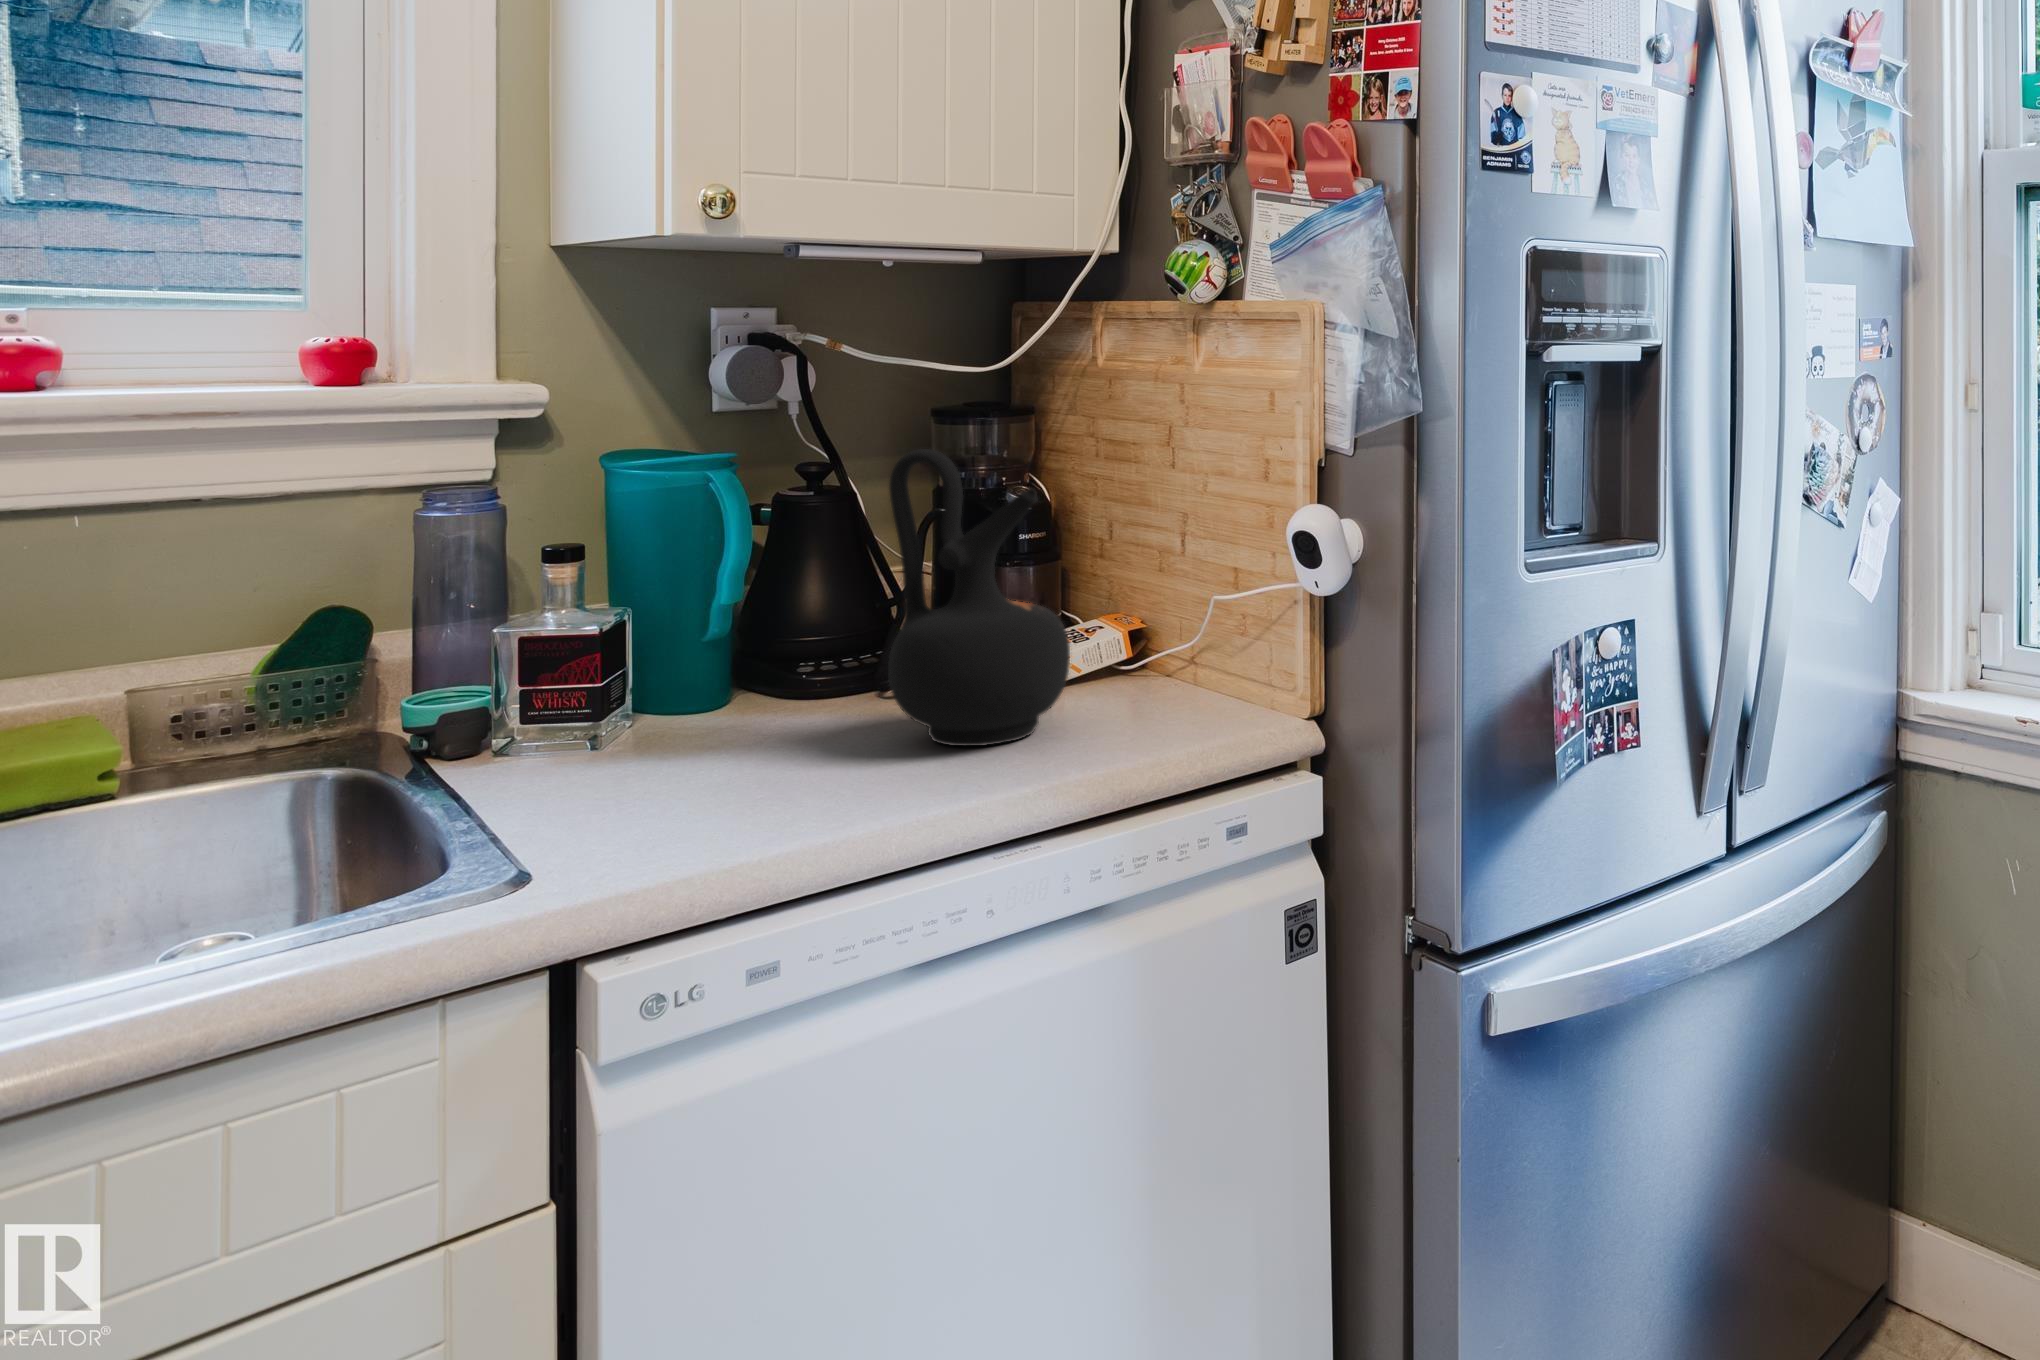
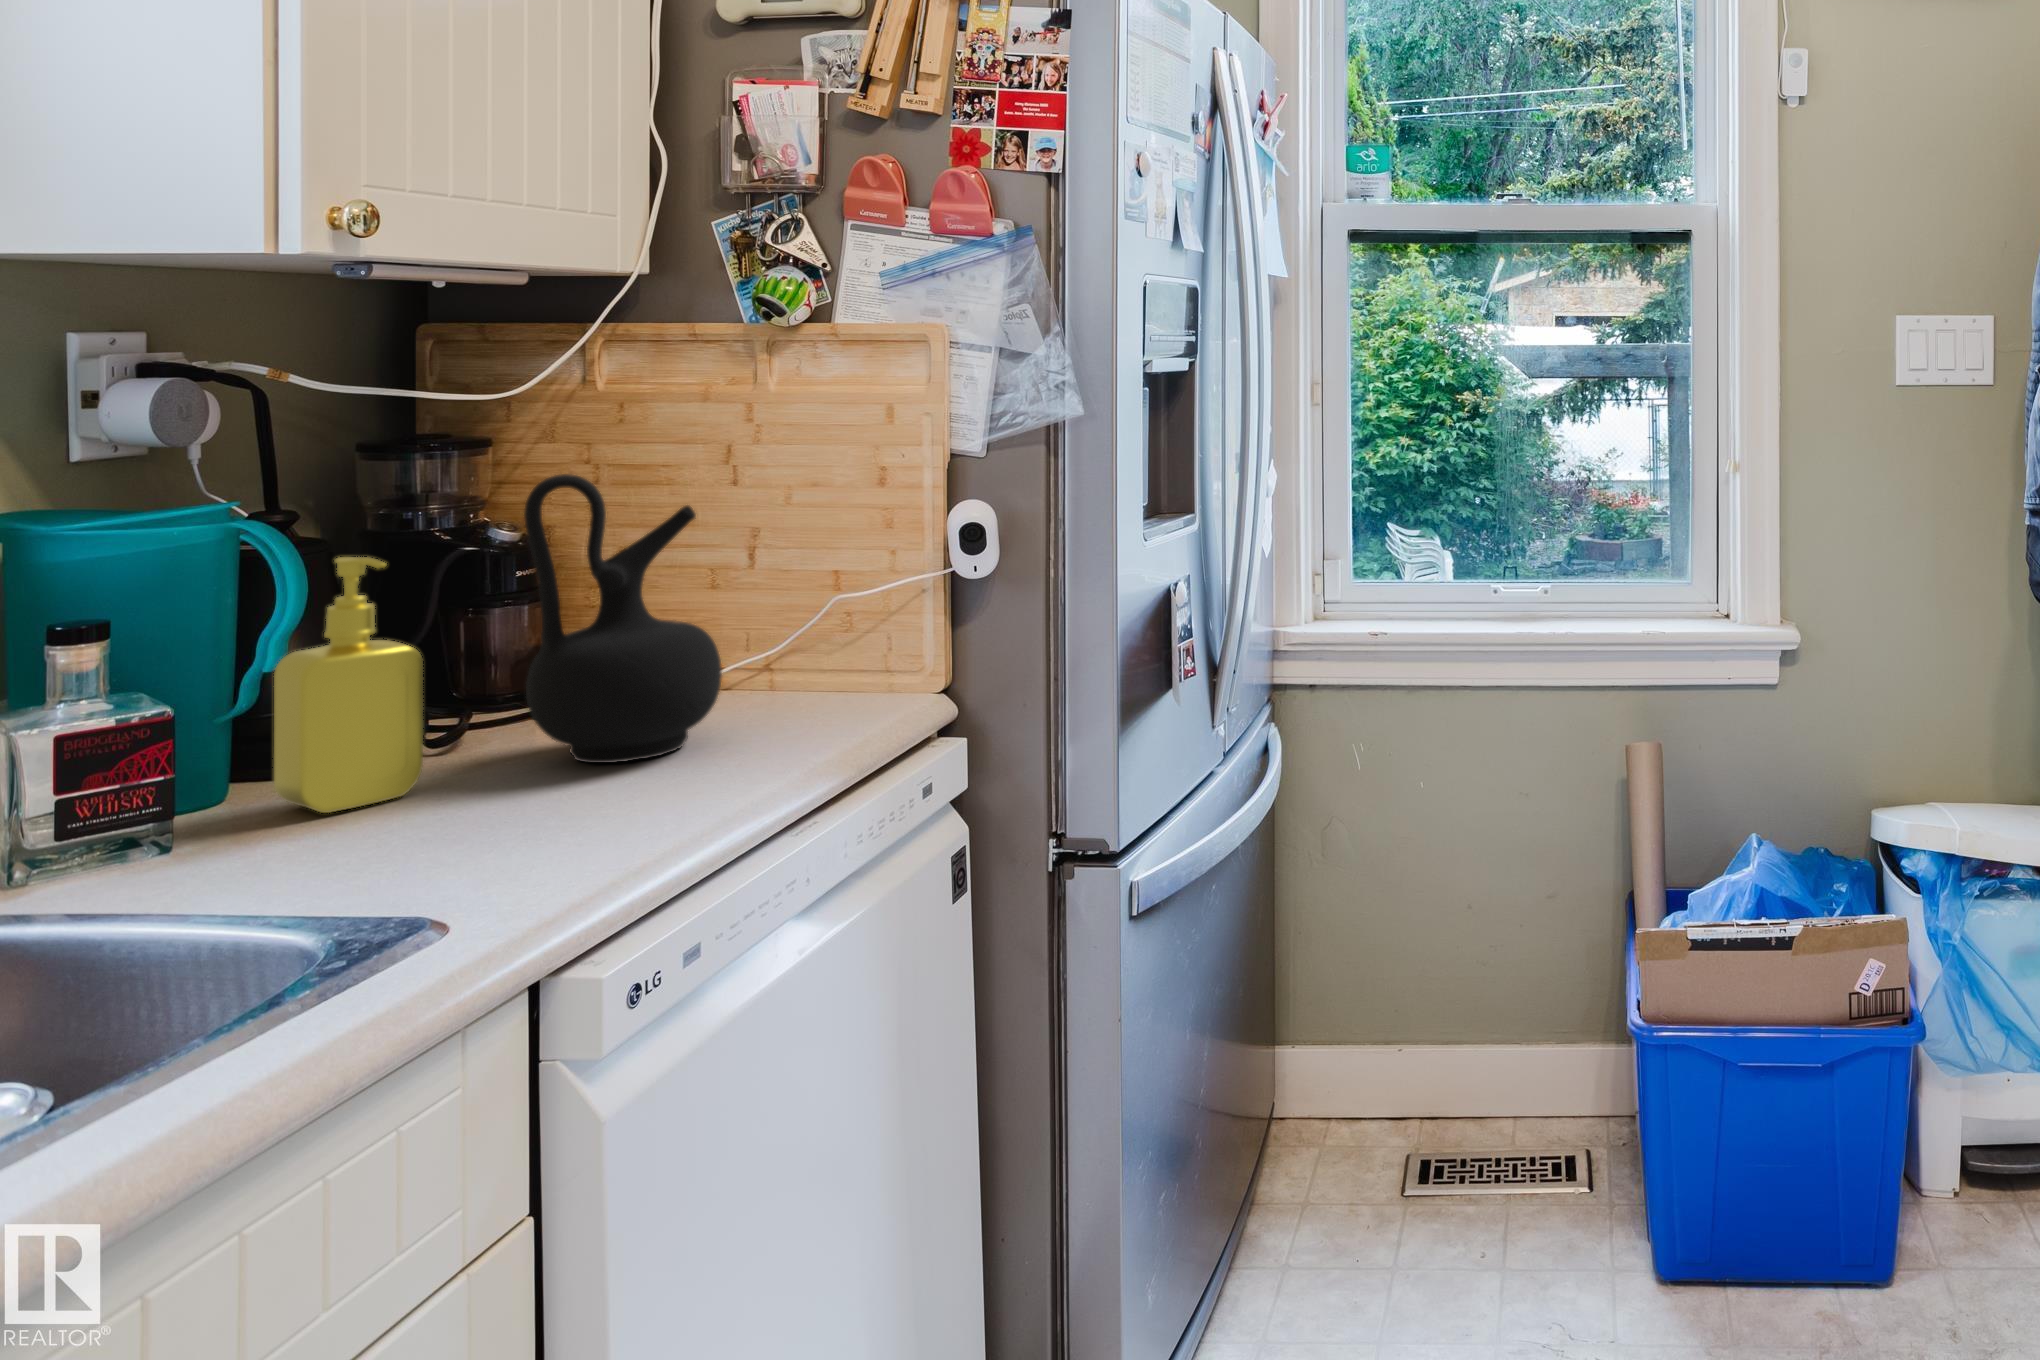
soap dispenser: none [689,514,806,750] -> present [274,557,423,813]

